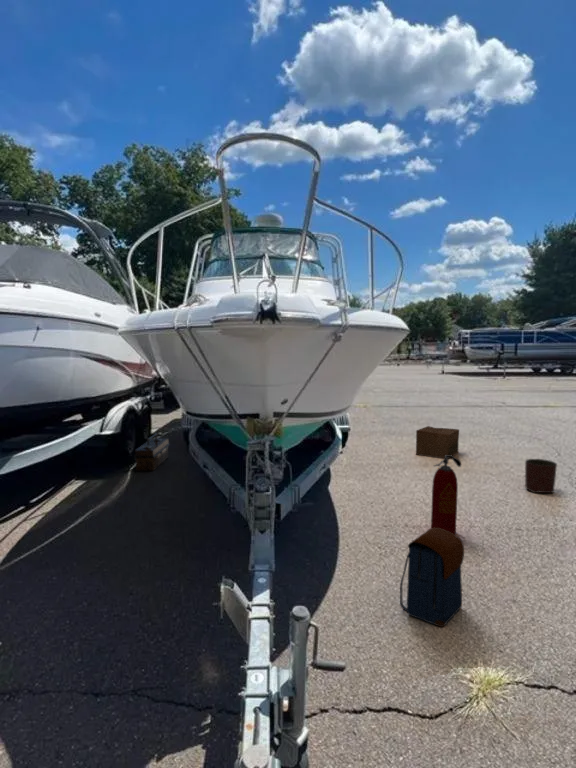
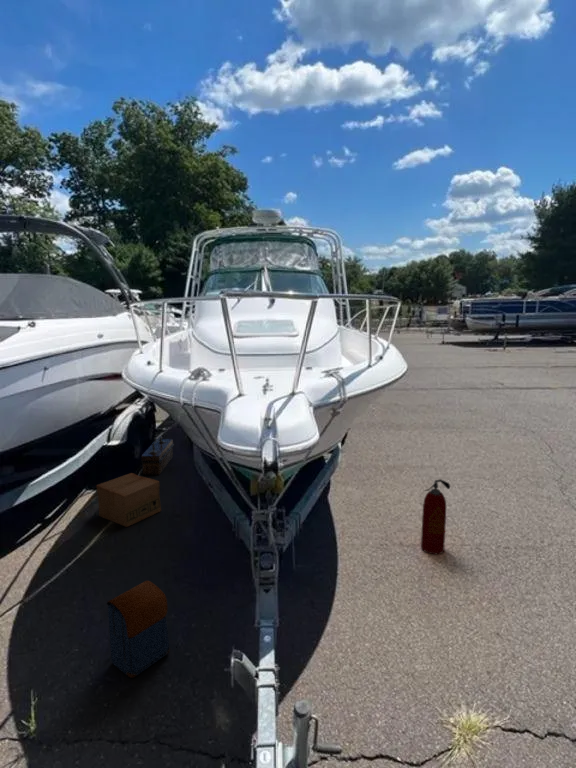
cardboard box: present [416,426,459,459] -> present [97,473,161,527]
planter: present [525,459,557,493] -> none [510,464,540,498]
backpack: present [400,527,464,627] -> present [107,581,170,678]

